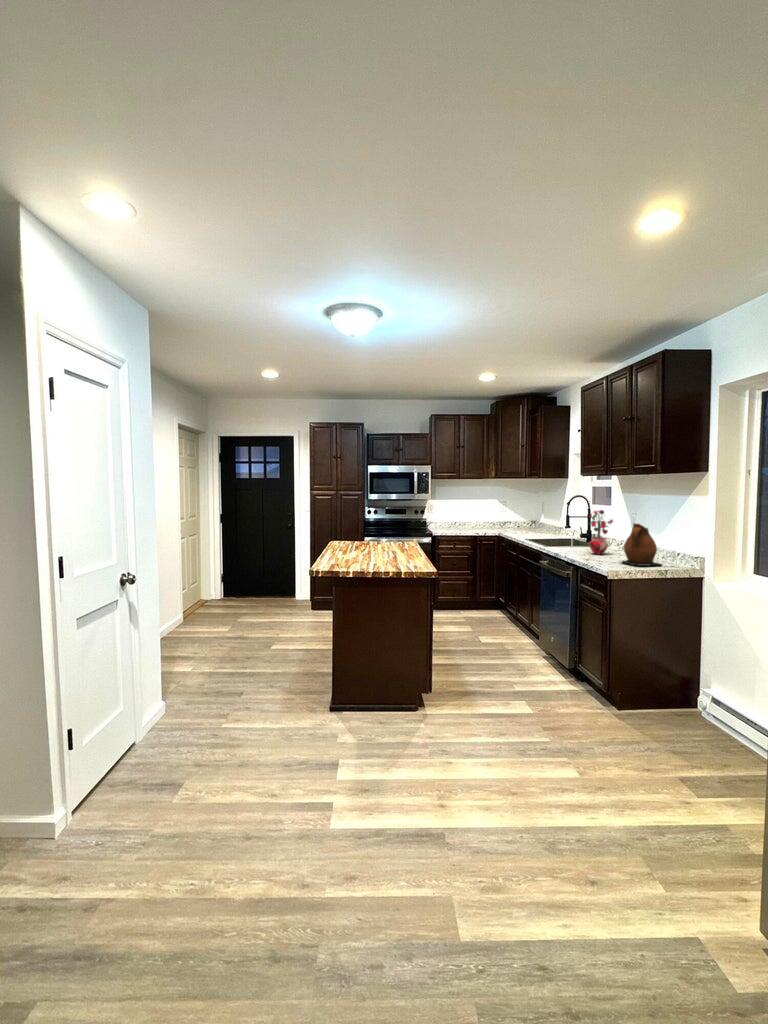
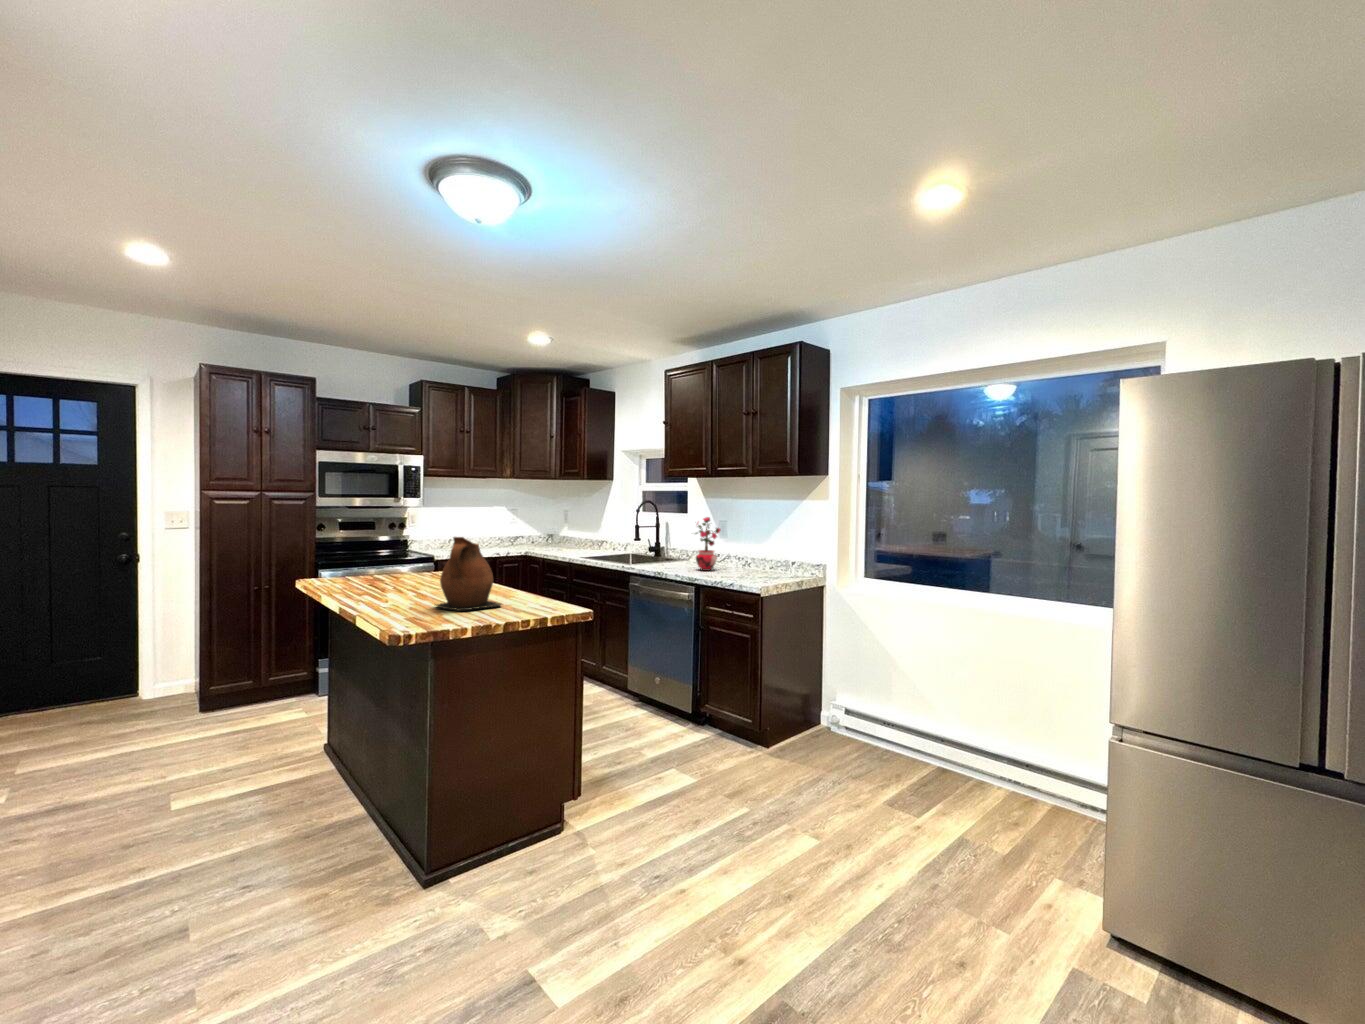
ceramic pitcher: present [622,523,662,565] -> present [437,537,502,611]

